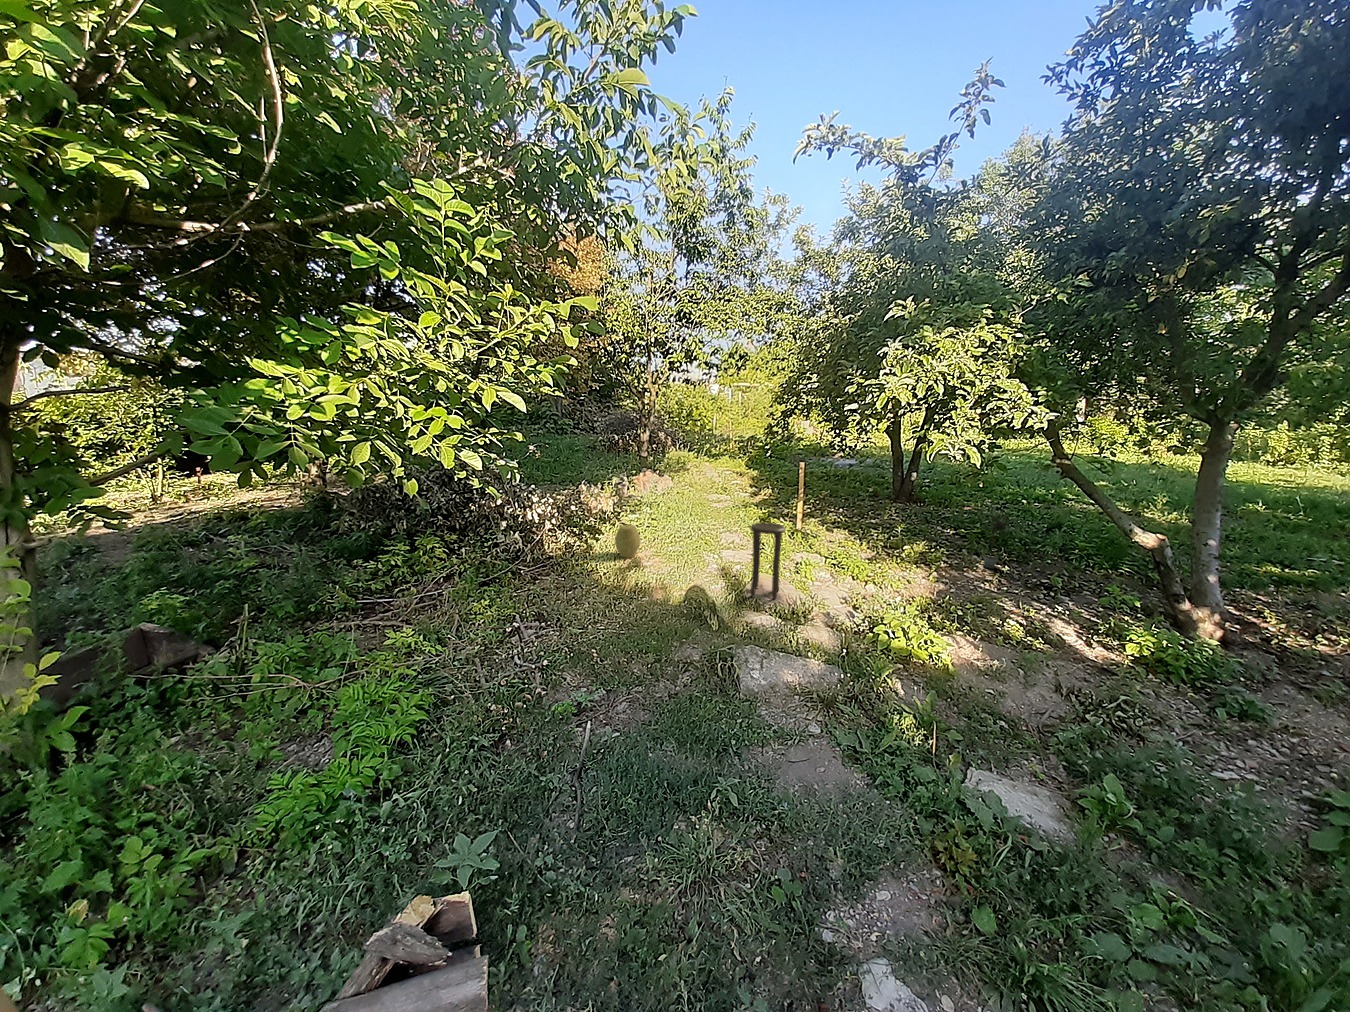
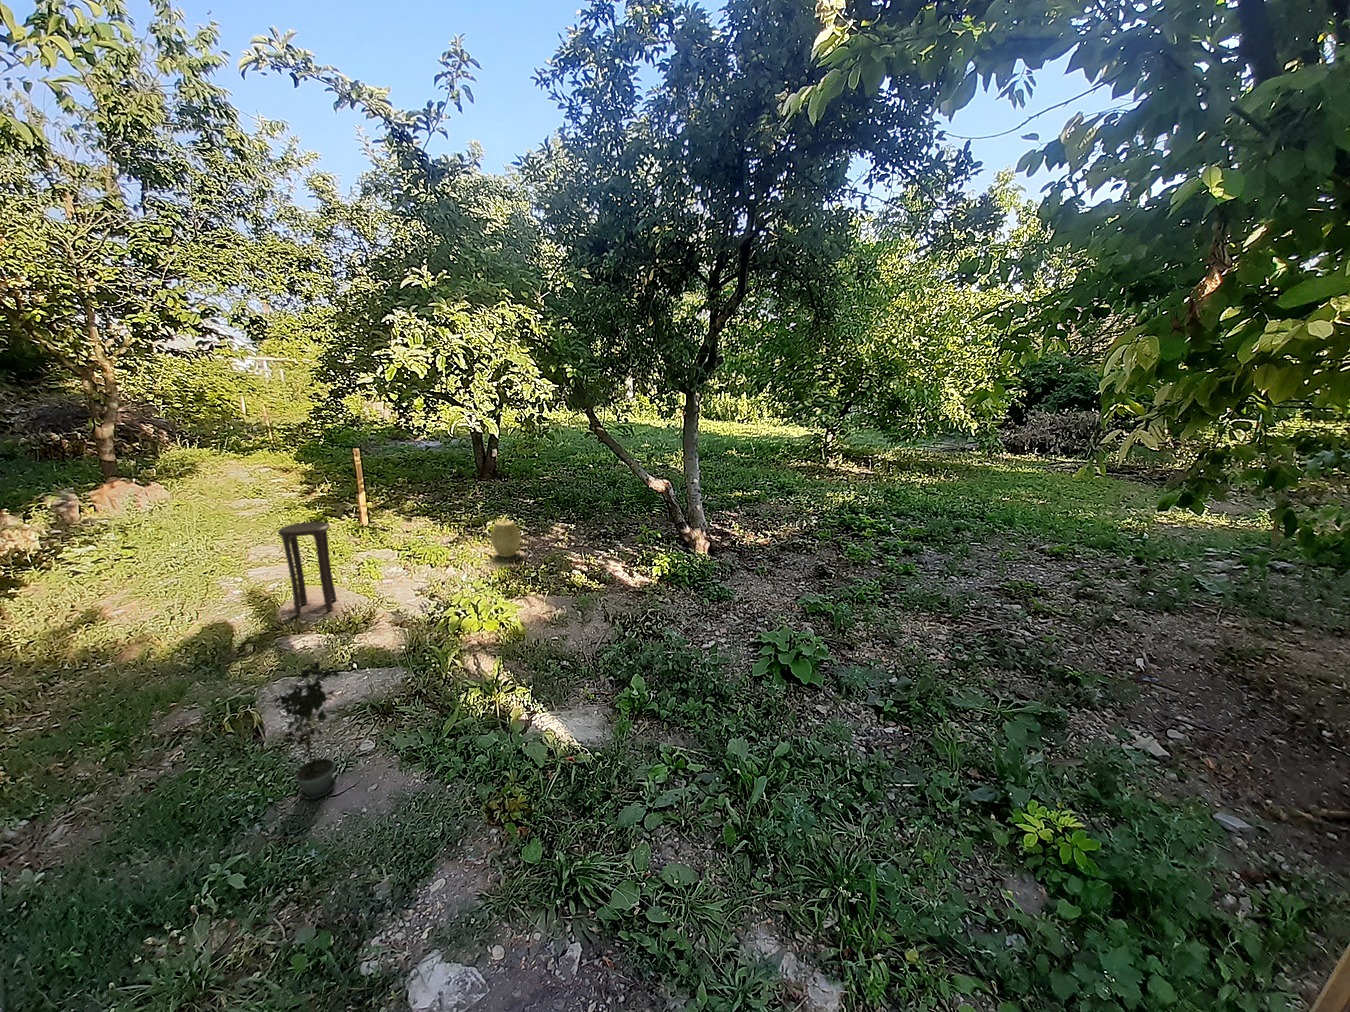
potted plant: present [983,515,1010,569] -> present [271,662,339,799]
woven basket: present [615,525,641,558] -> present [491,521,521,557]

